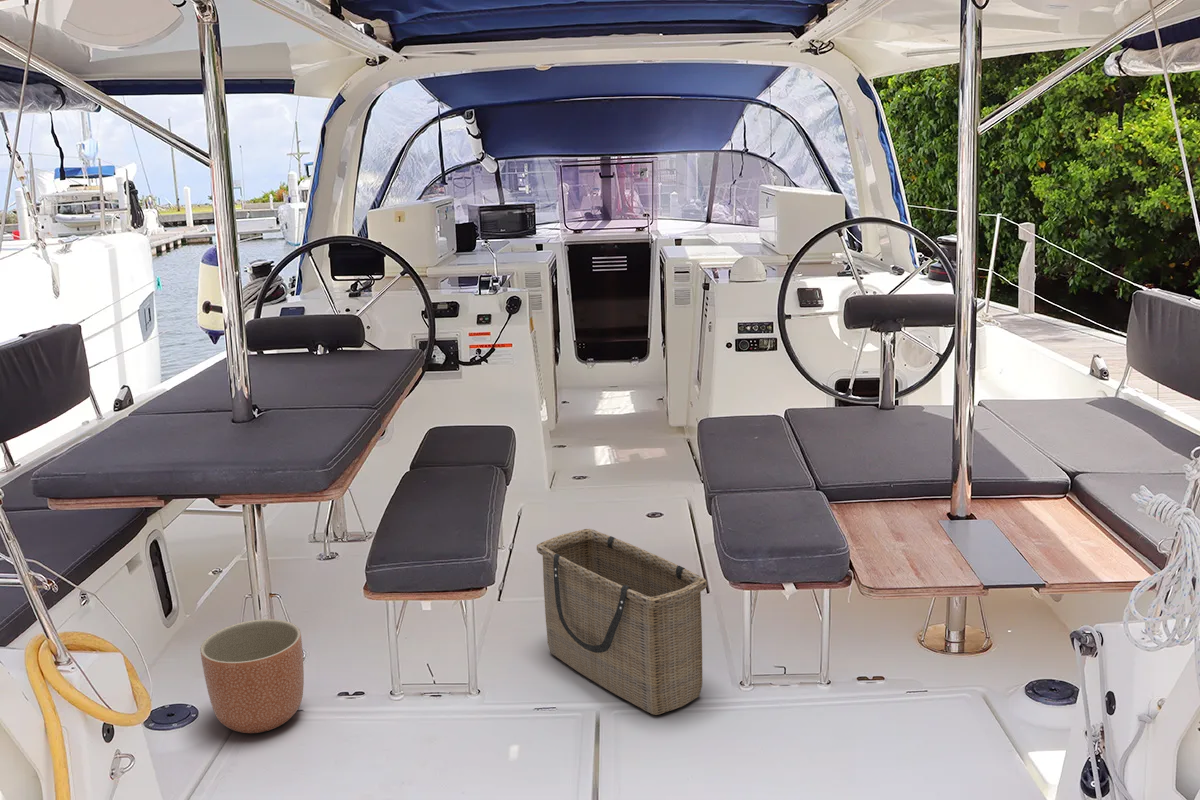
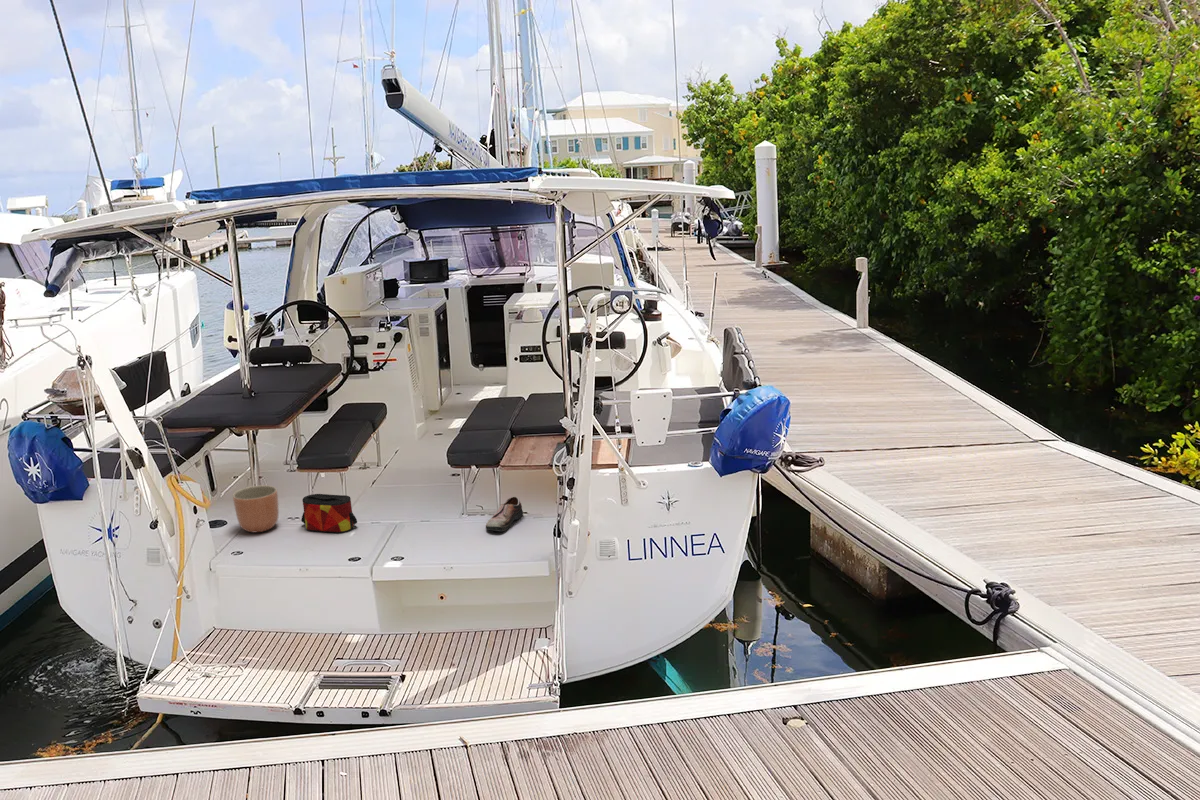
basket: present [537,529,707,715] -> none [387,447,456,524]
bag: none [355,642,484,741] -> present [301,494,357,533]
shoe: none [788,651,855,748] -> present [486,496,523,531]

